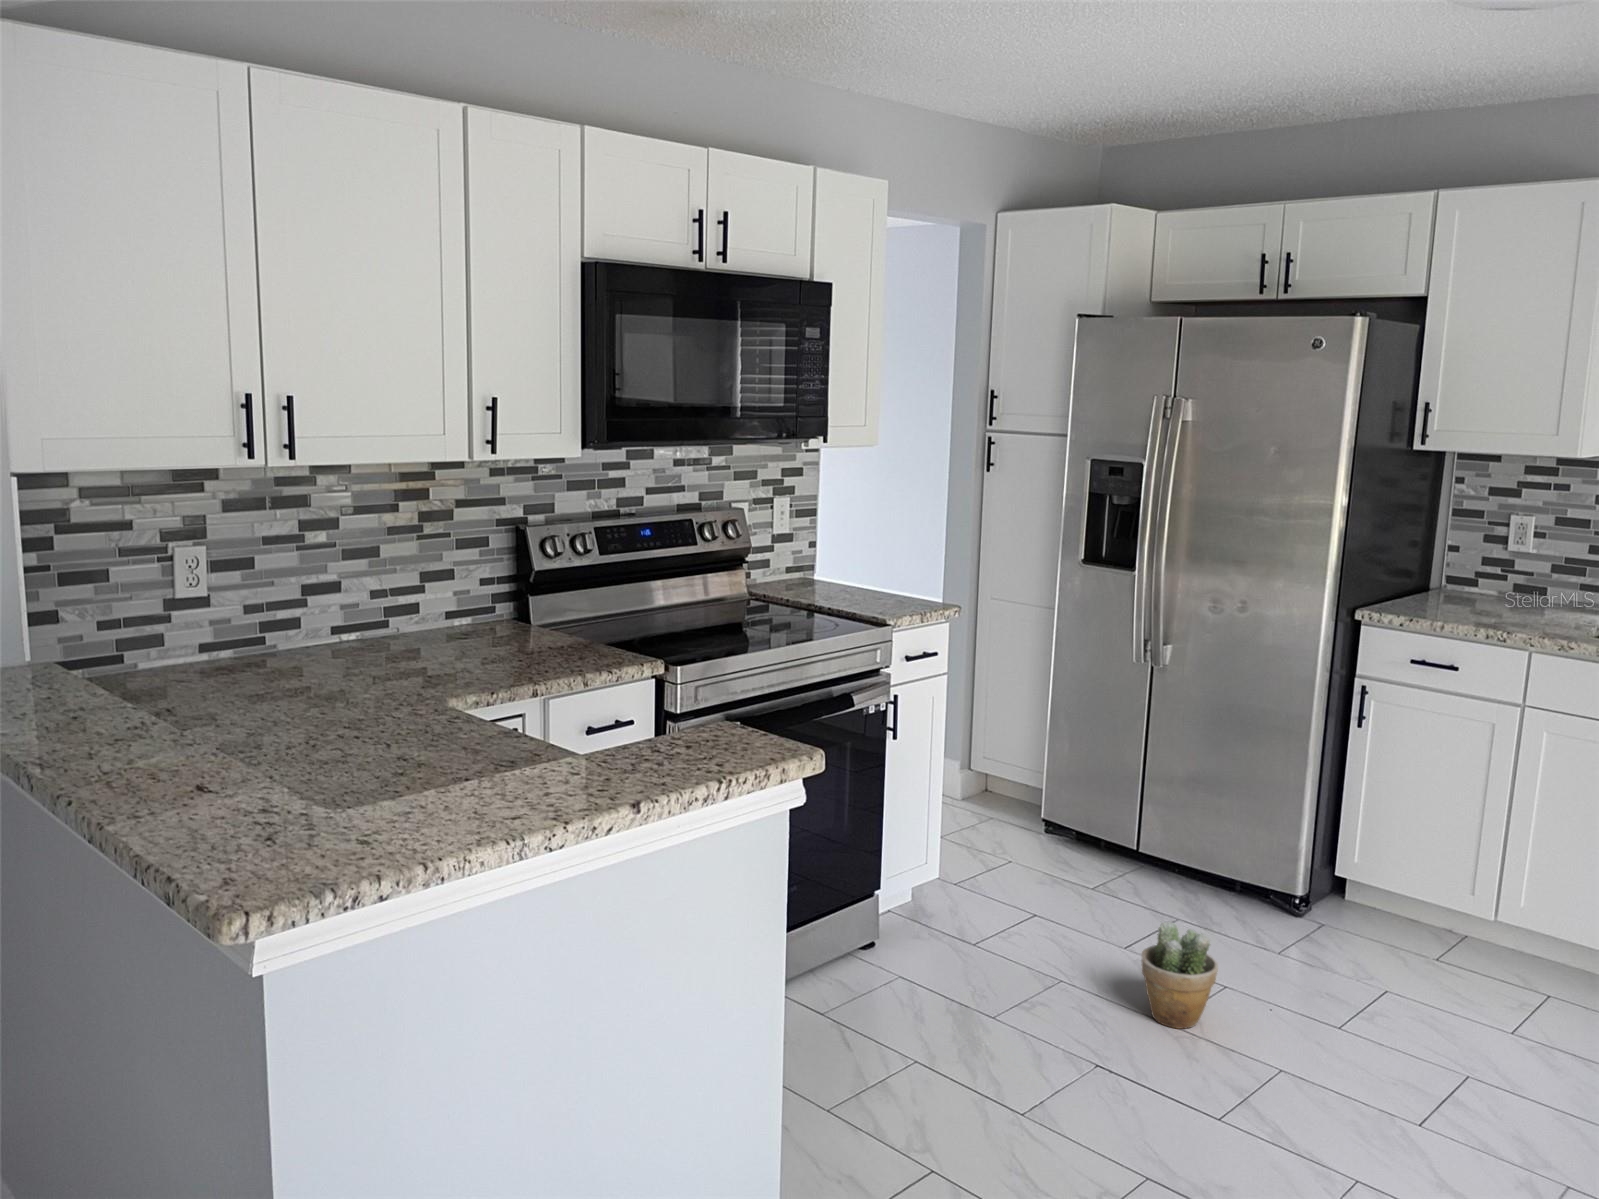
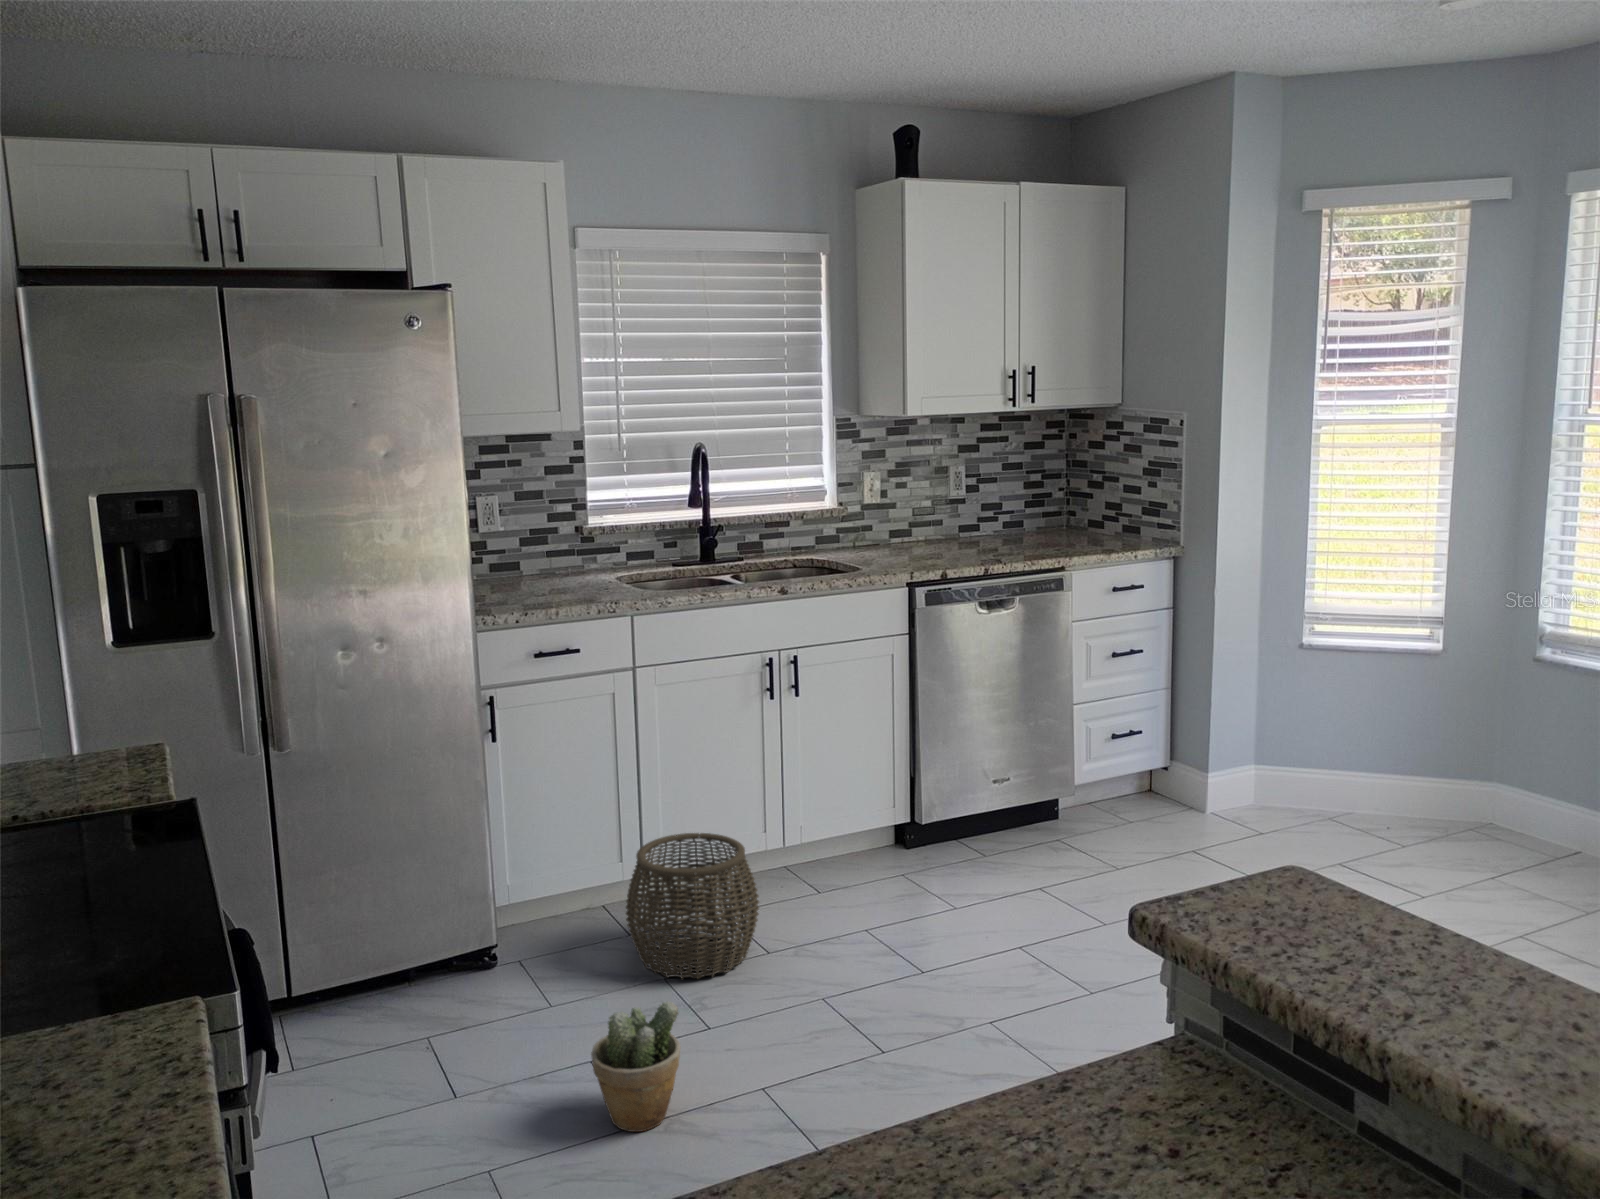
woven basket: none [1370,866,1522,1017] -> present [626,833,759,979]

